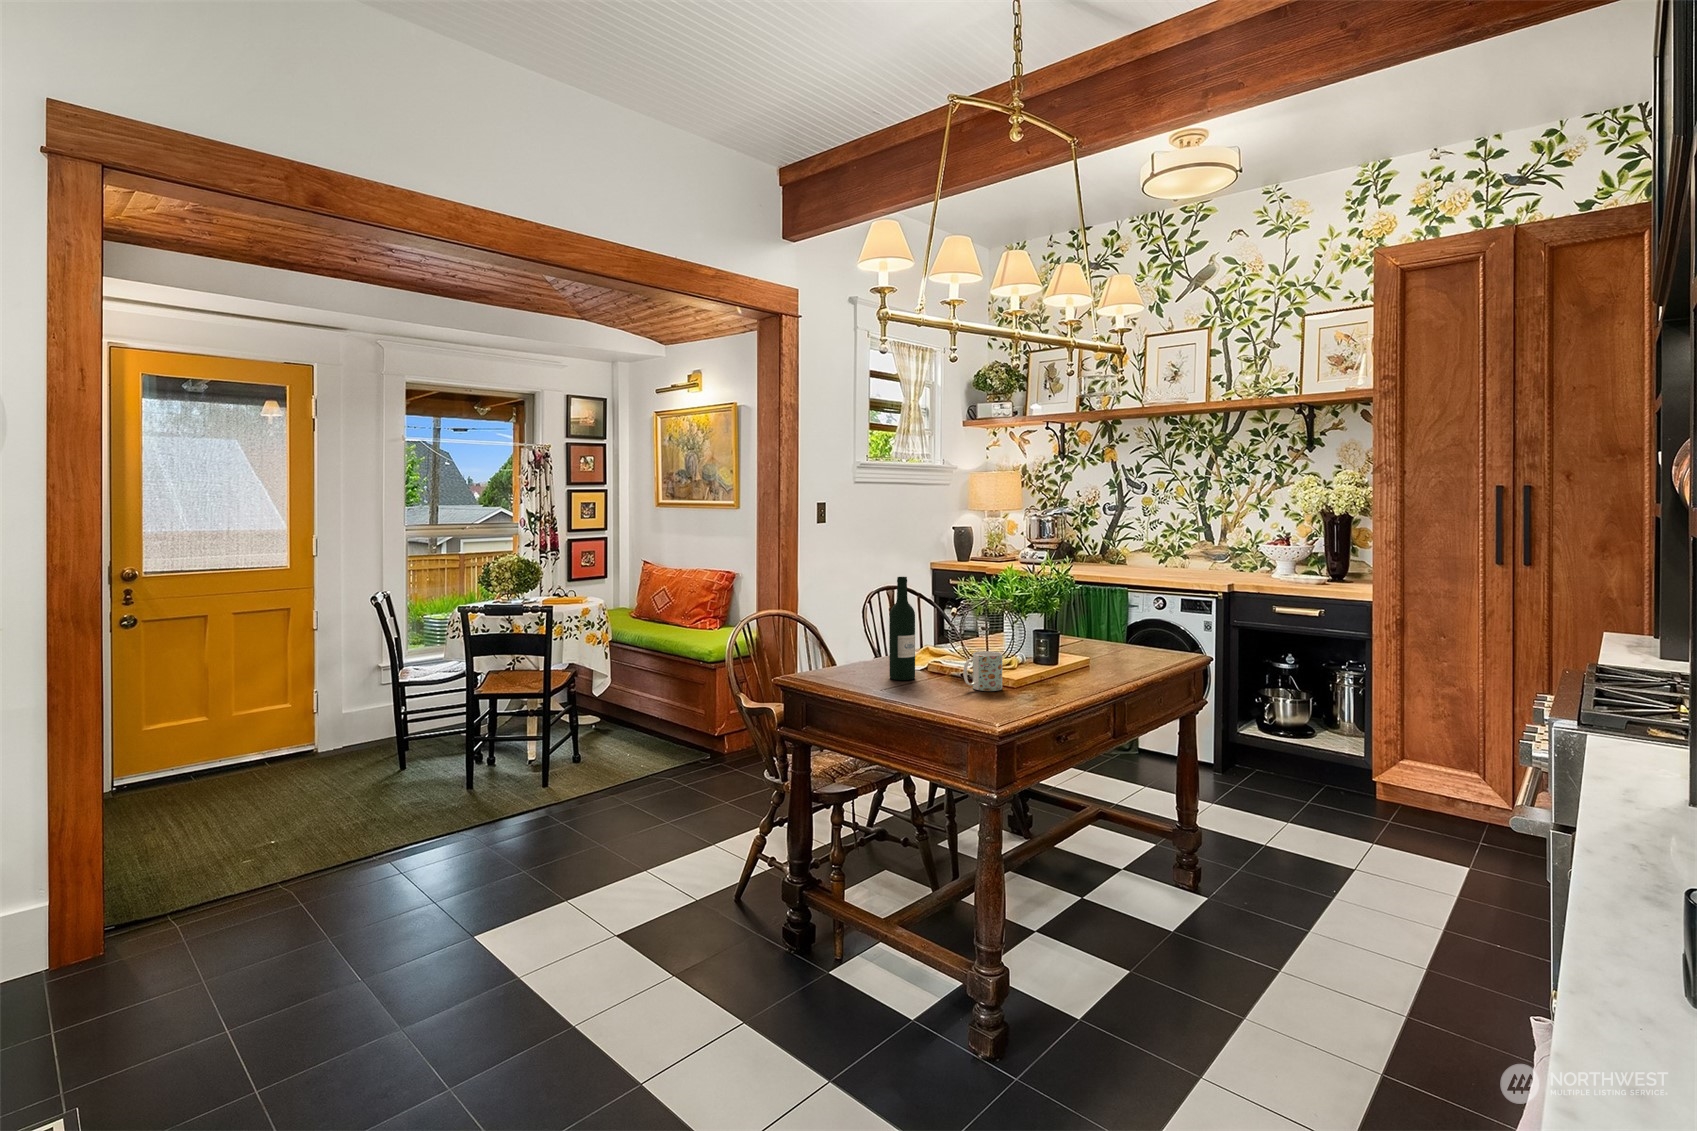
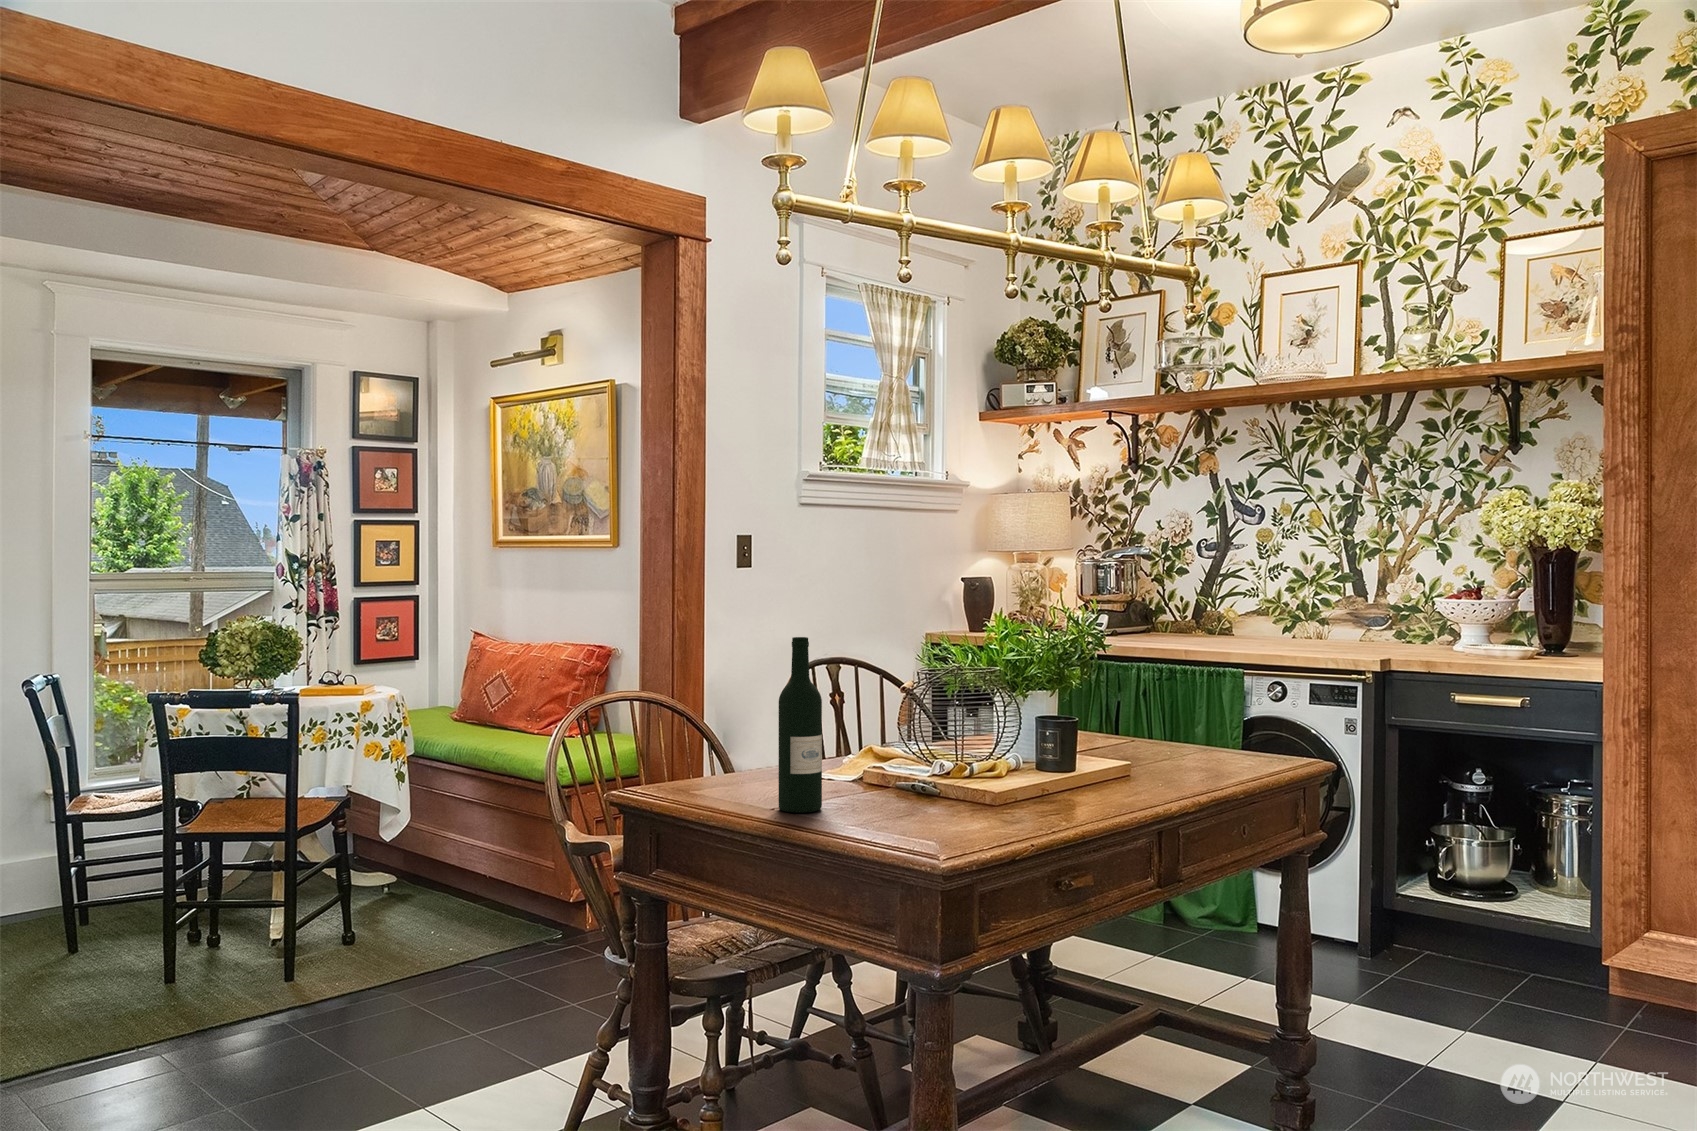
mug: present [964,651,1002,691] -> none [894,764,961,832]

